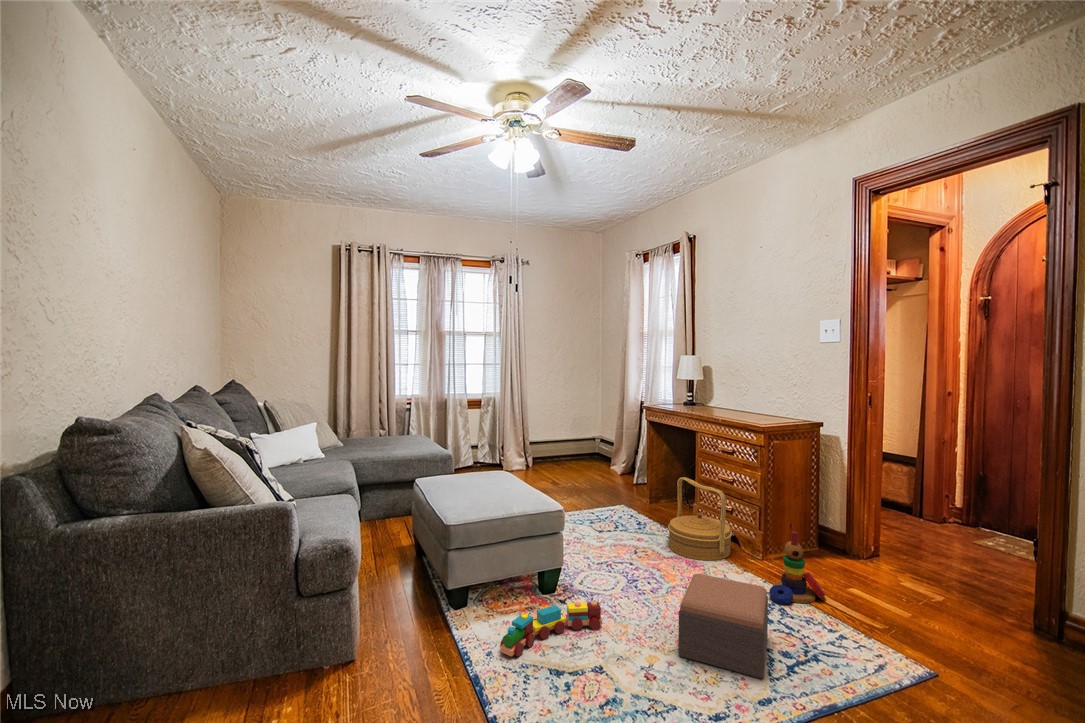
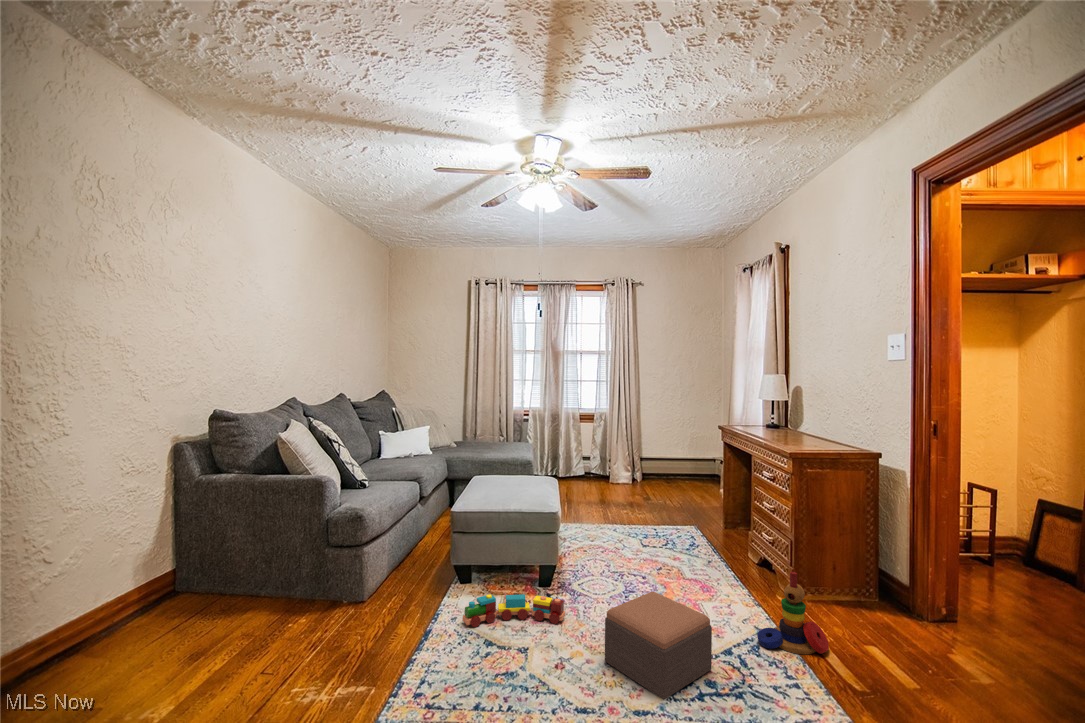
woven basket: present [668,477,732,561] -> none [700,504,770,595]

